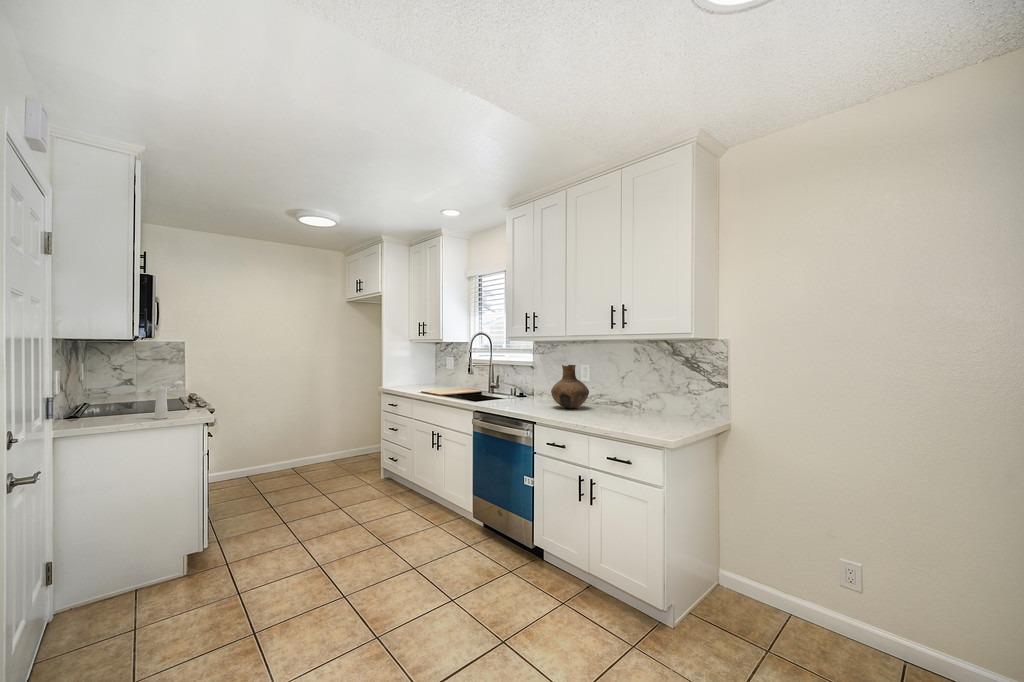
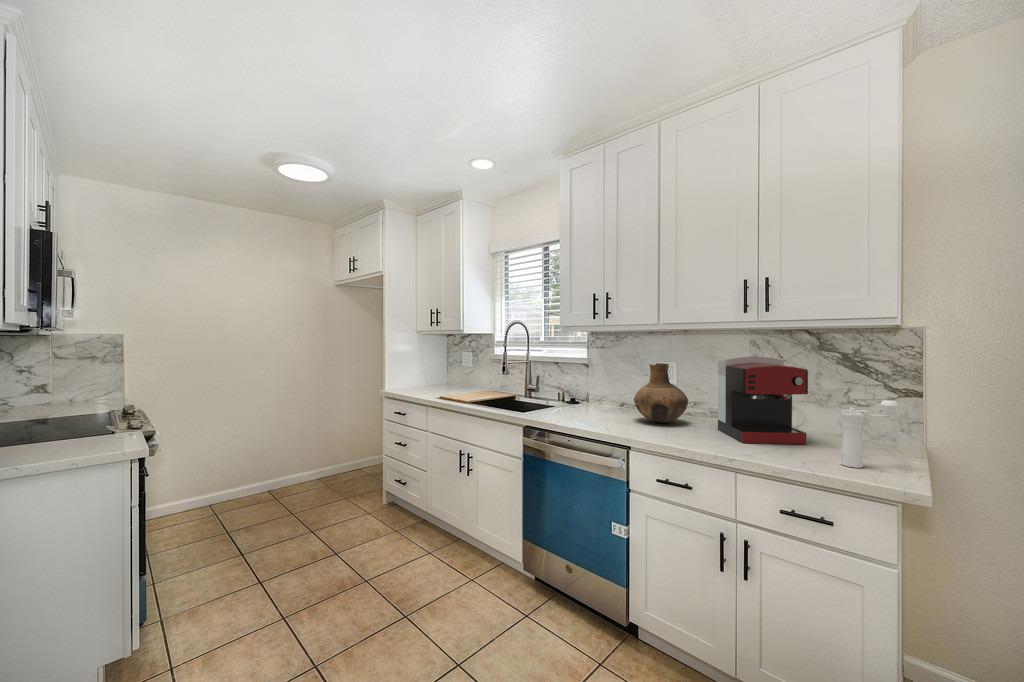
coffee maker: none [605,360,651,420] -> present [718,356,808,444]
pepper mill: present [155,381,183,419] -> present [841,400,898,468]

